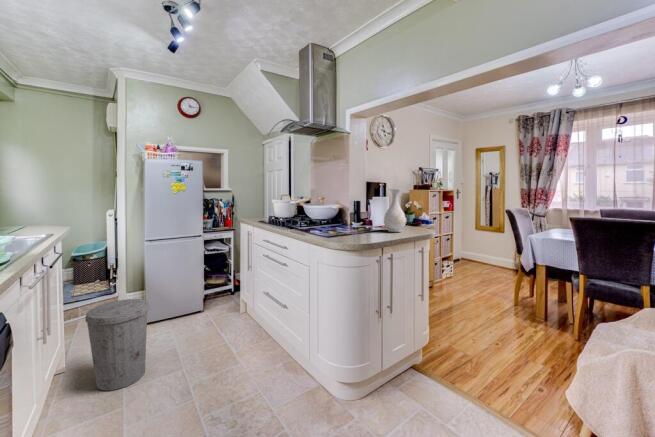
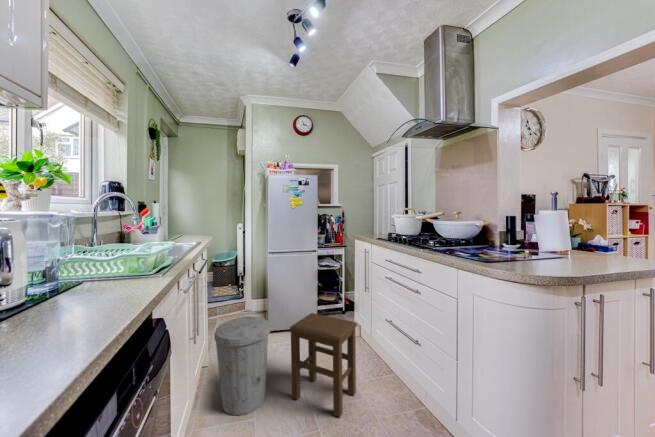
vase: present [384,189,406,232] -> none [570,197,615,261]
stool: none [170,291,237,373] -> present [290,313,357,417]

